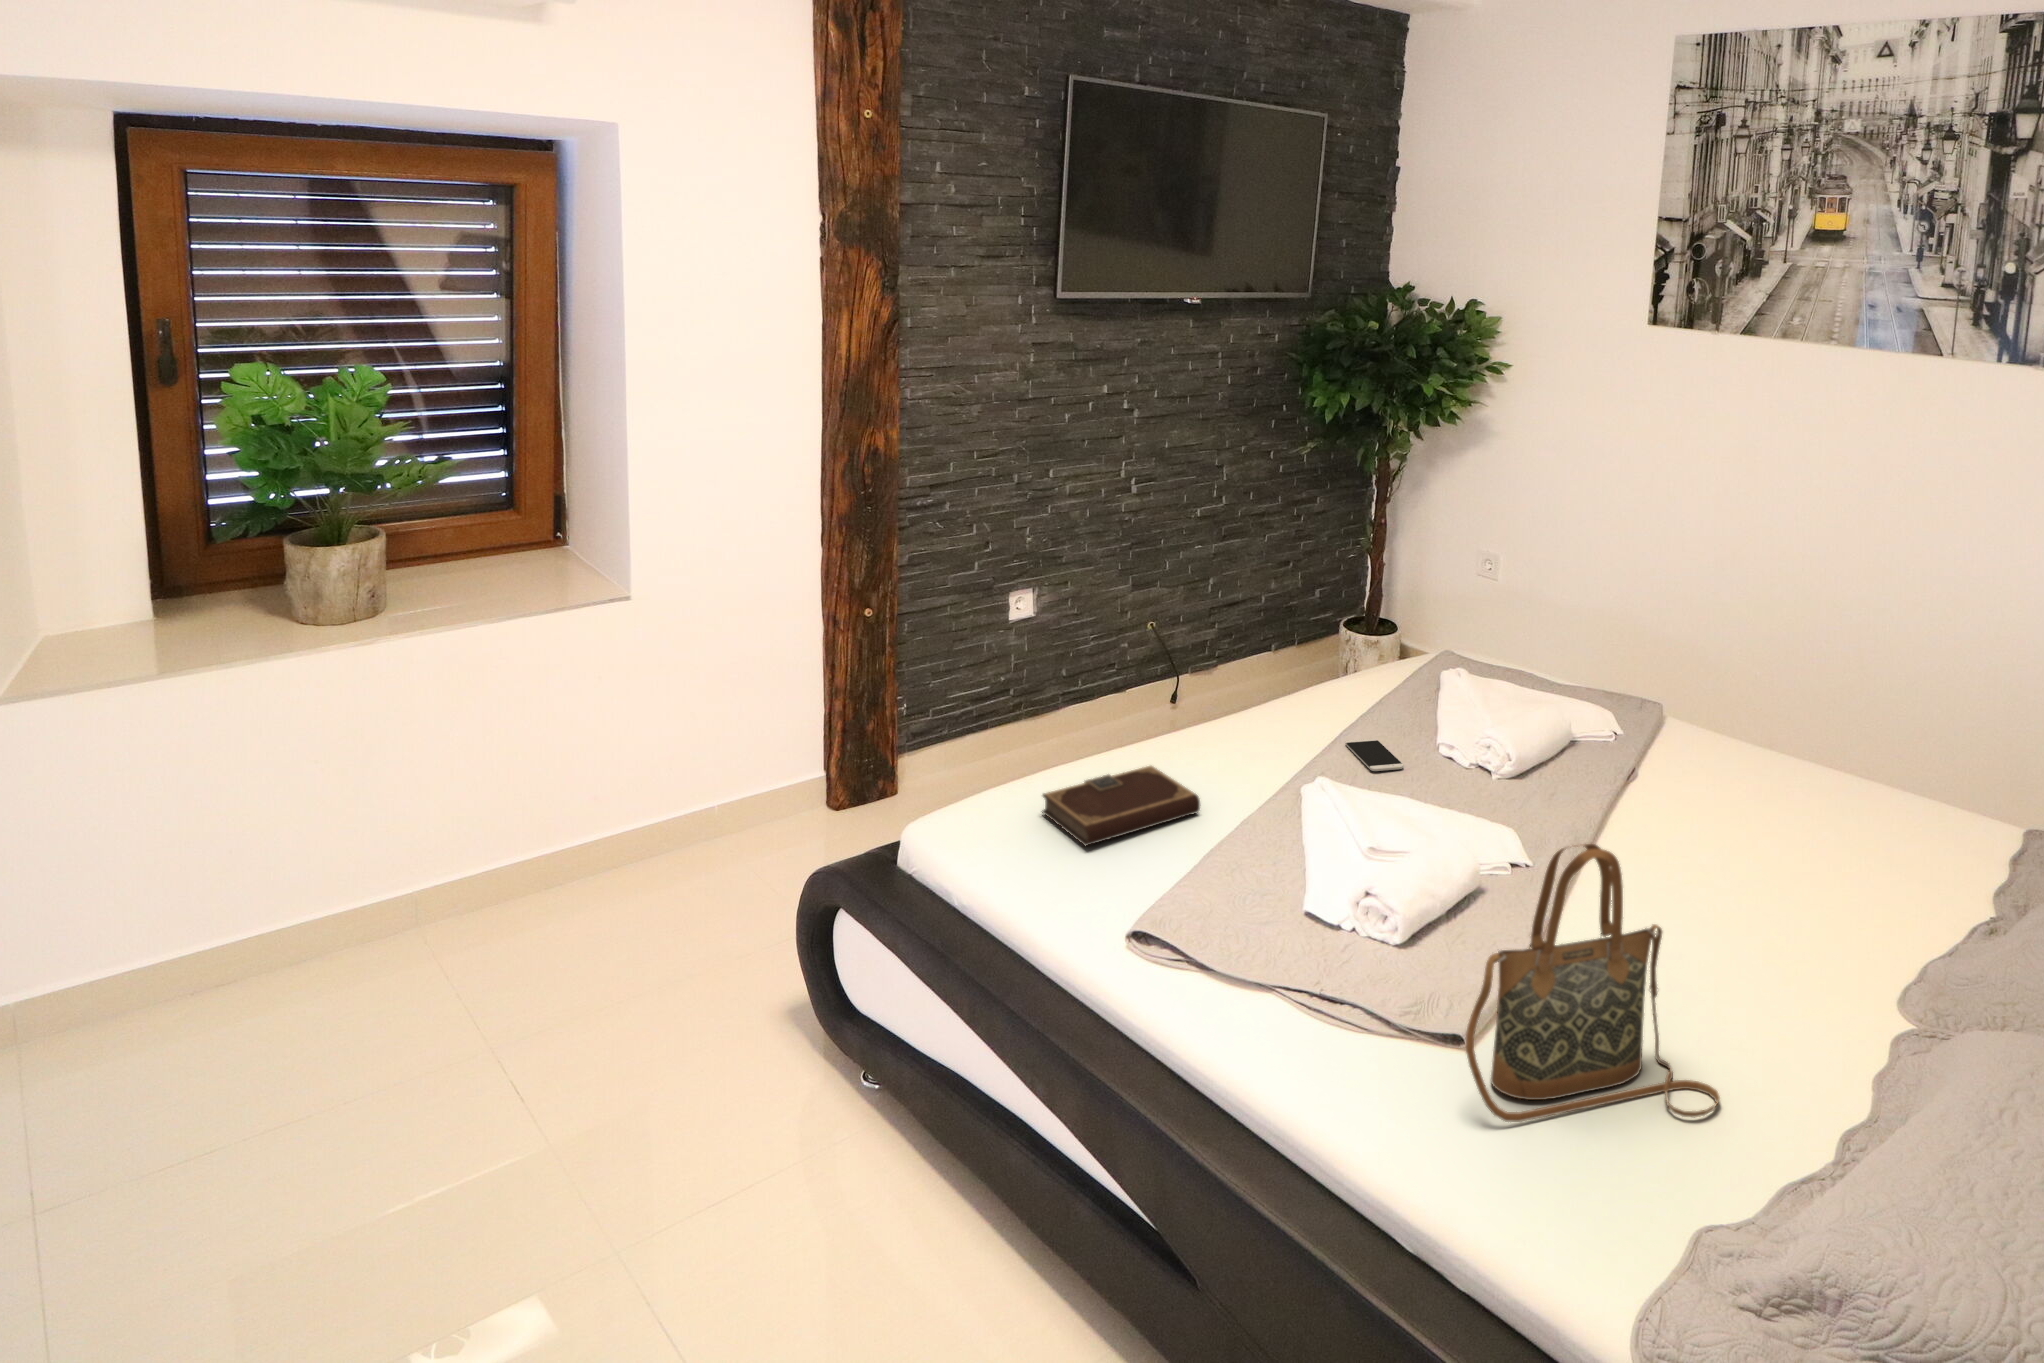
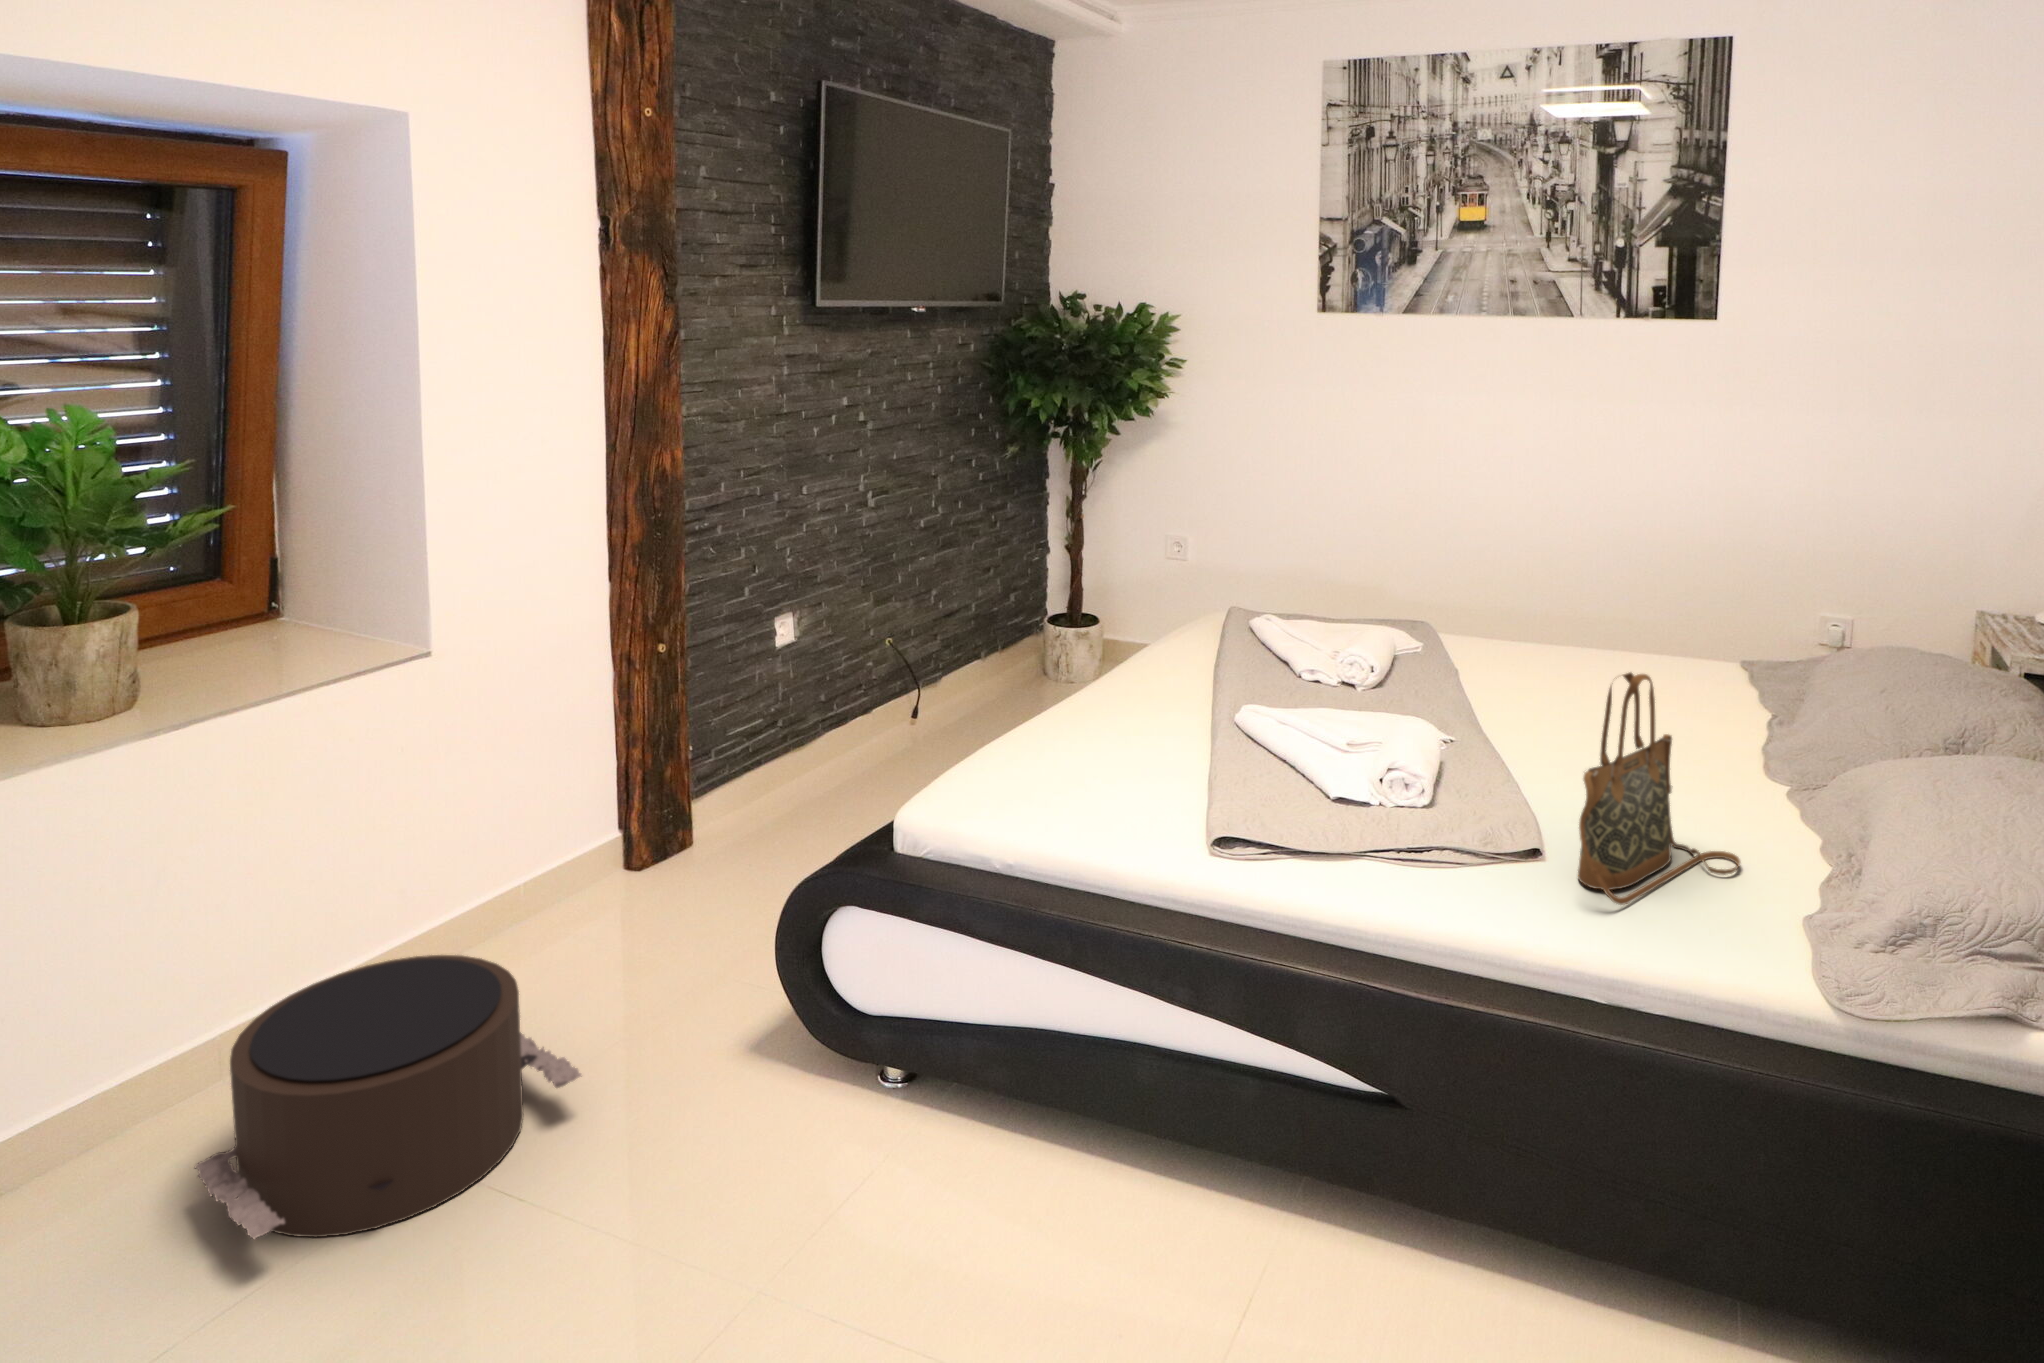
smartphone: present [1345,739,1404,771] -> none [1229,677,1294,700]
notebook: present [1042,766,1200,846] -> none [1027,723,1167,795]
pouf: none [308,862,625,1091] -> present [195,955,582,1239]

